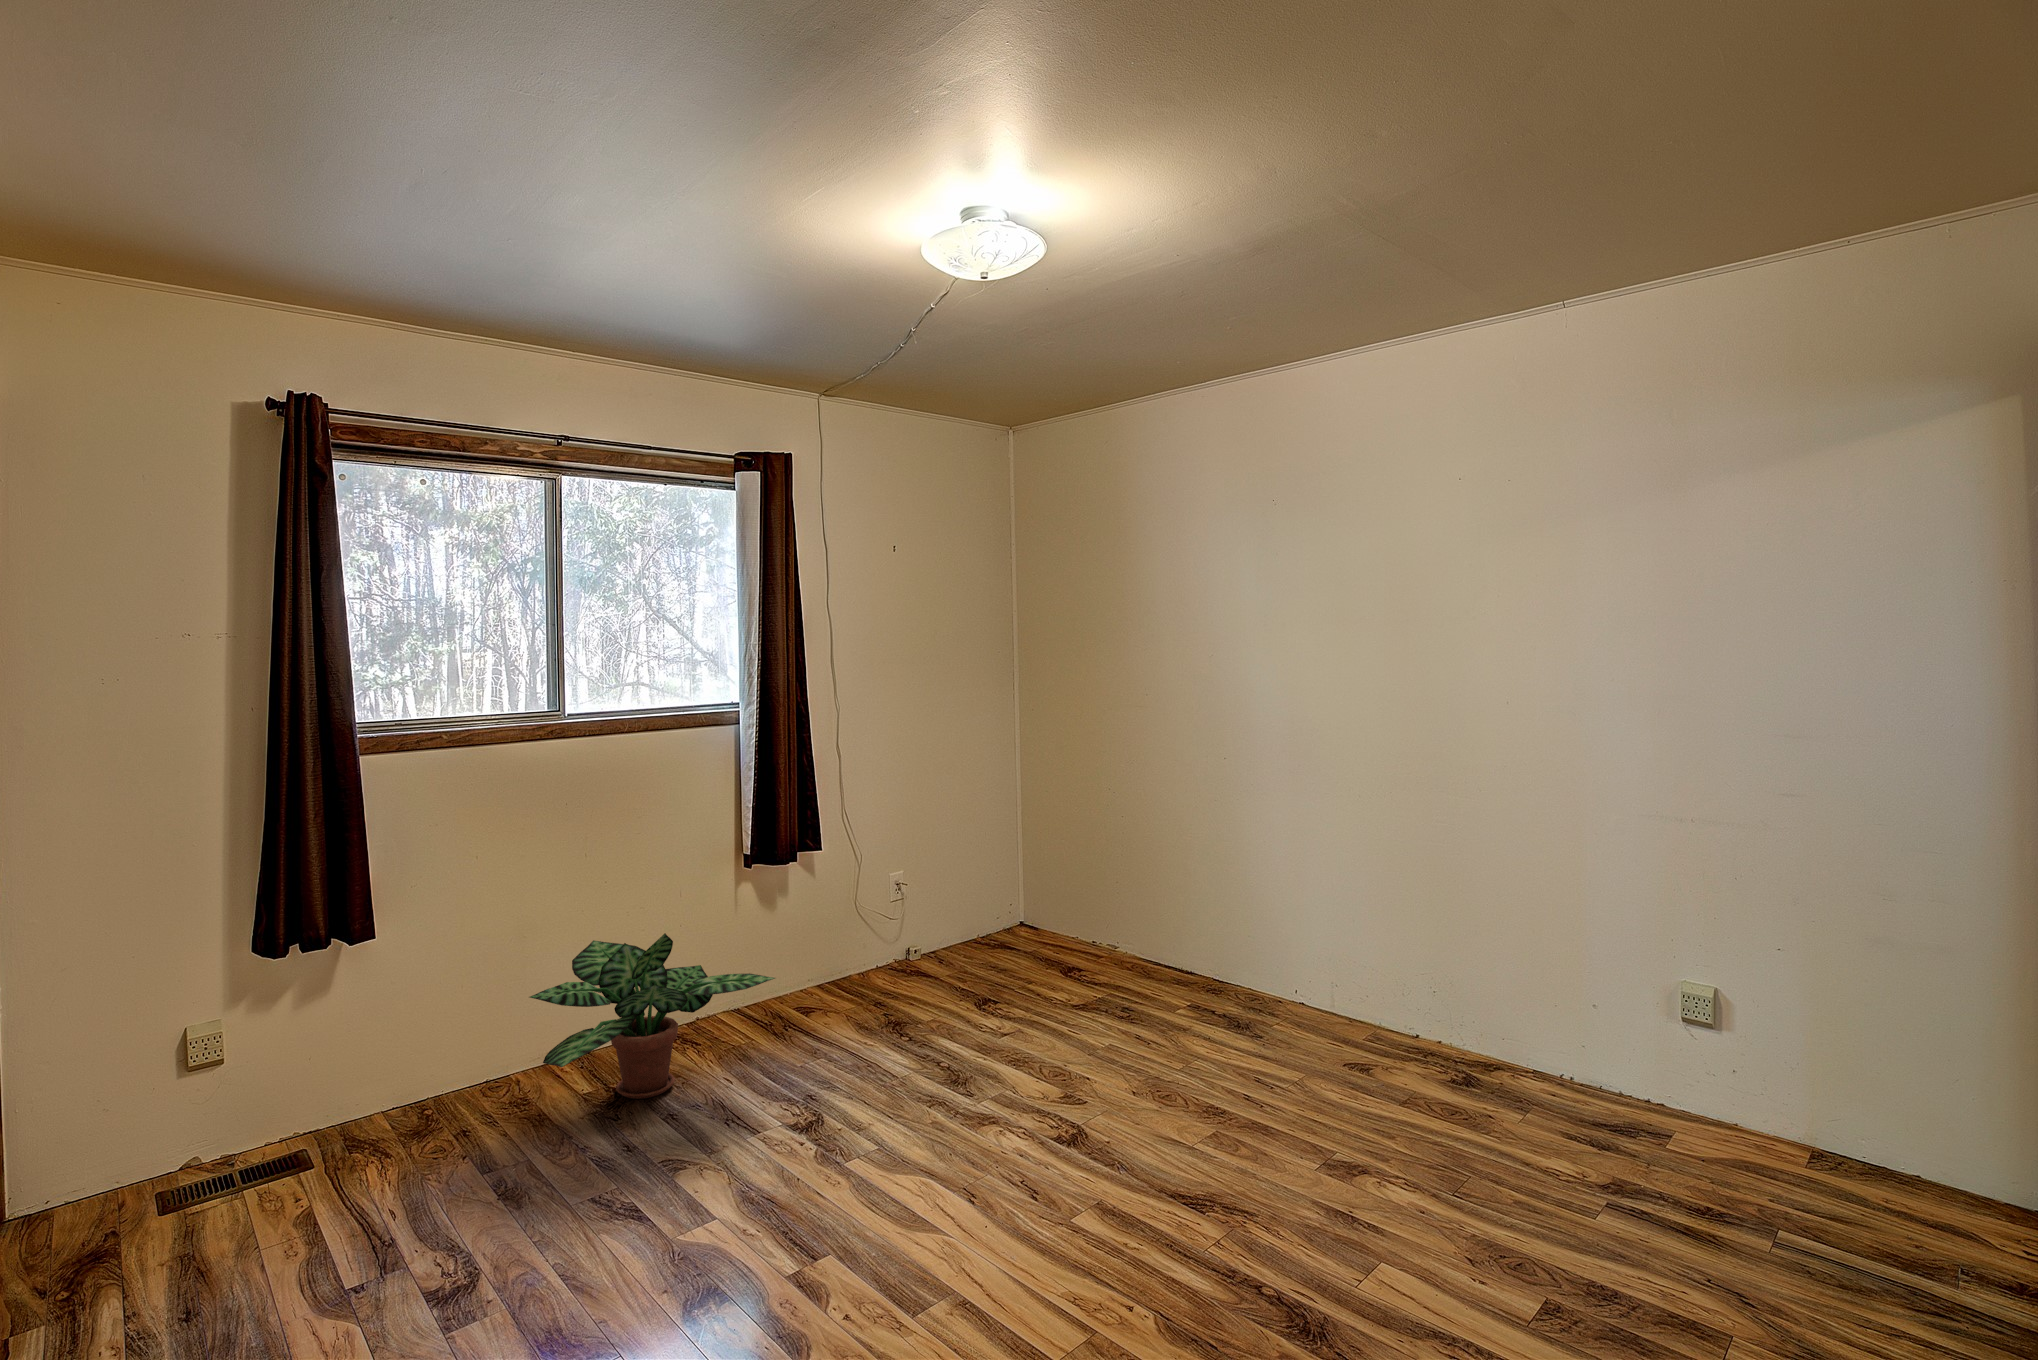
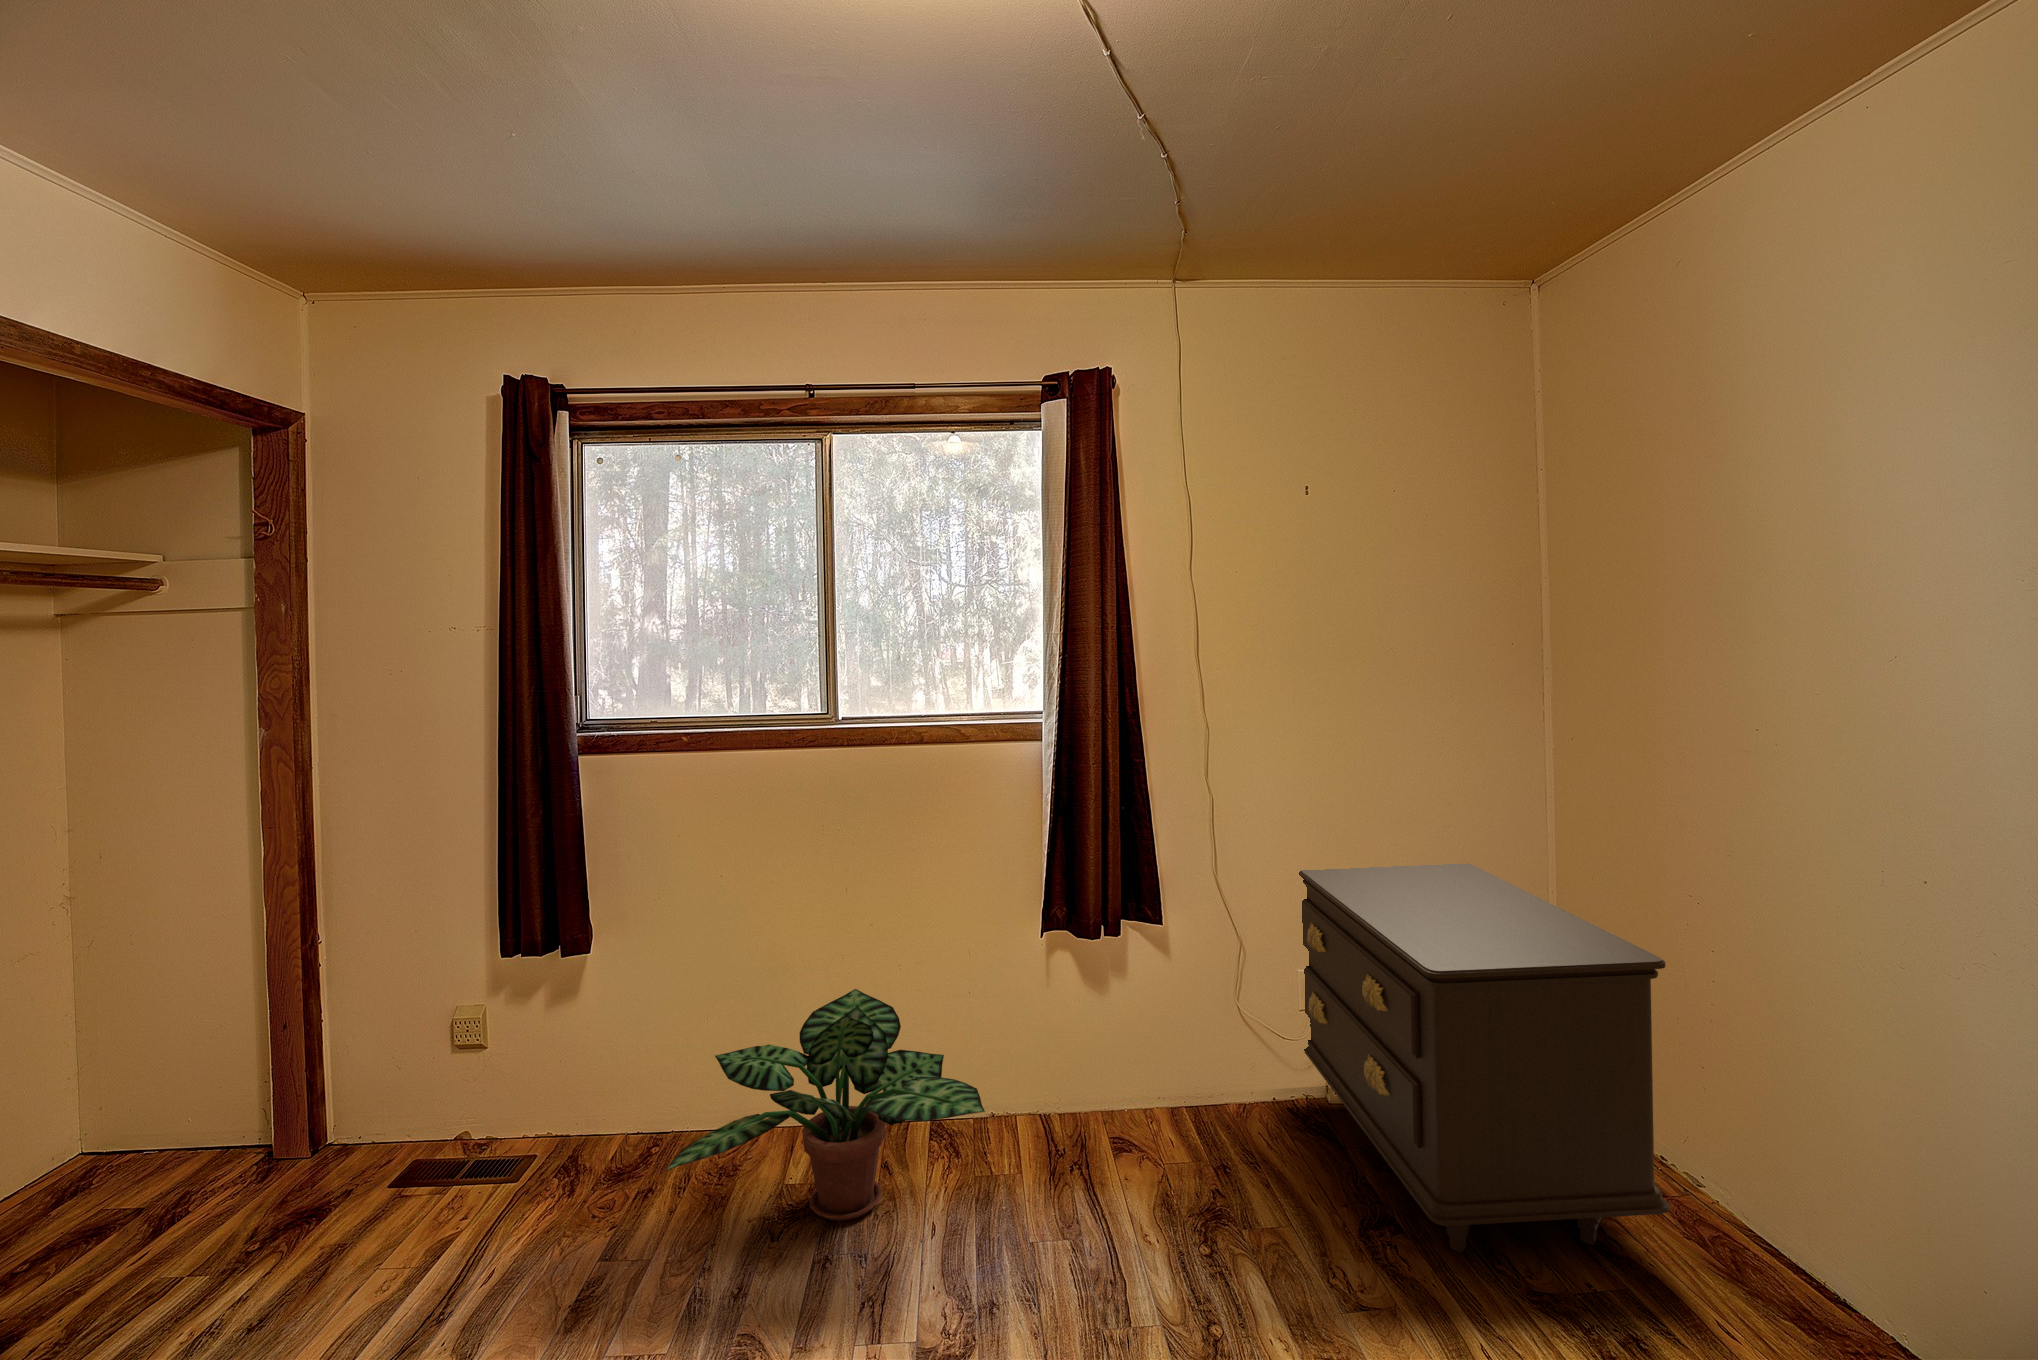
dresser: none [871,793,1122,1003] -> present [1299,863,1670,1252]

